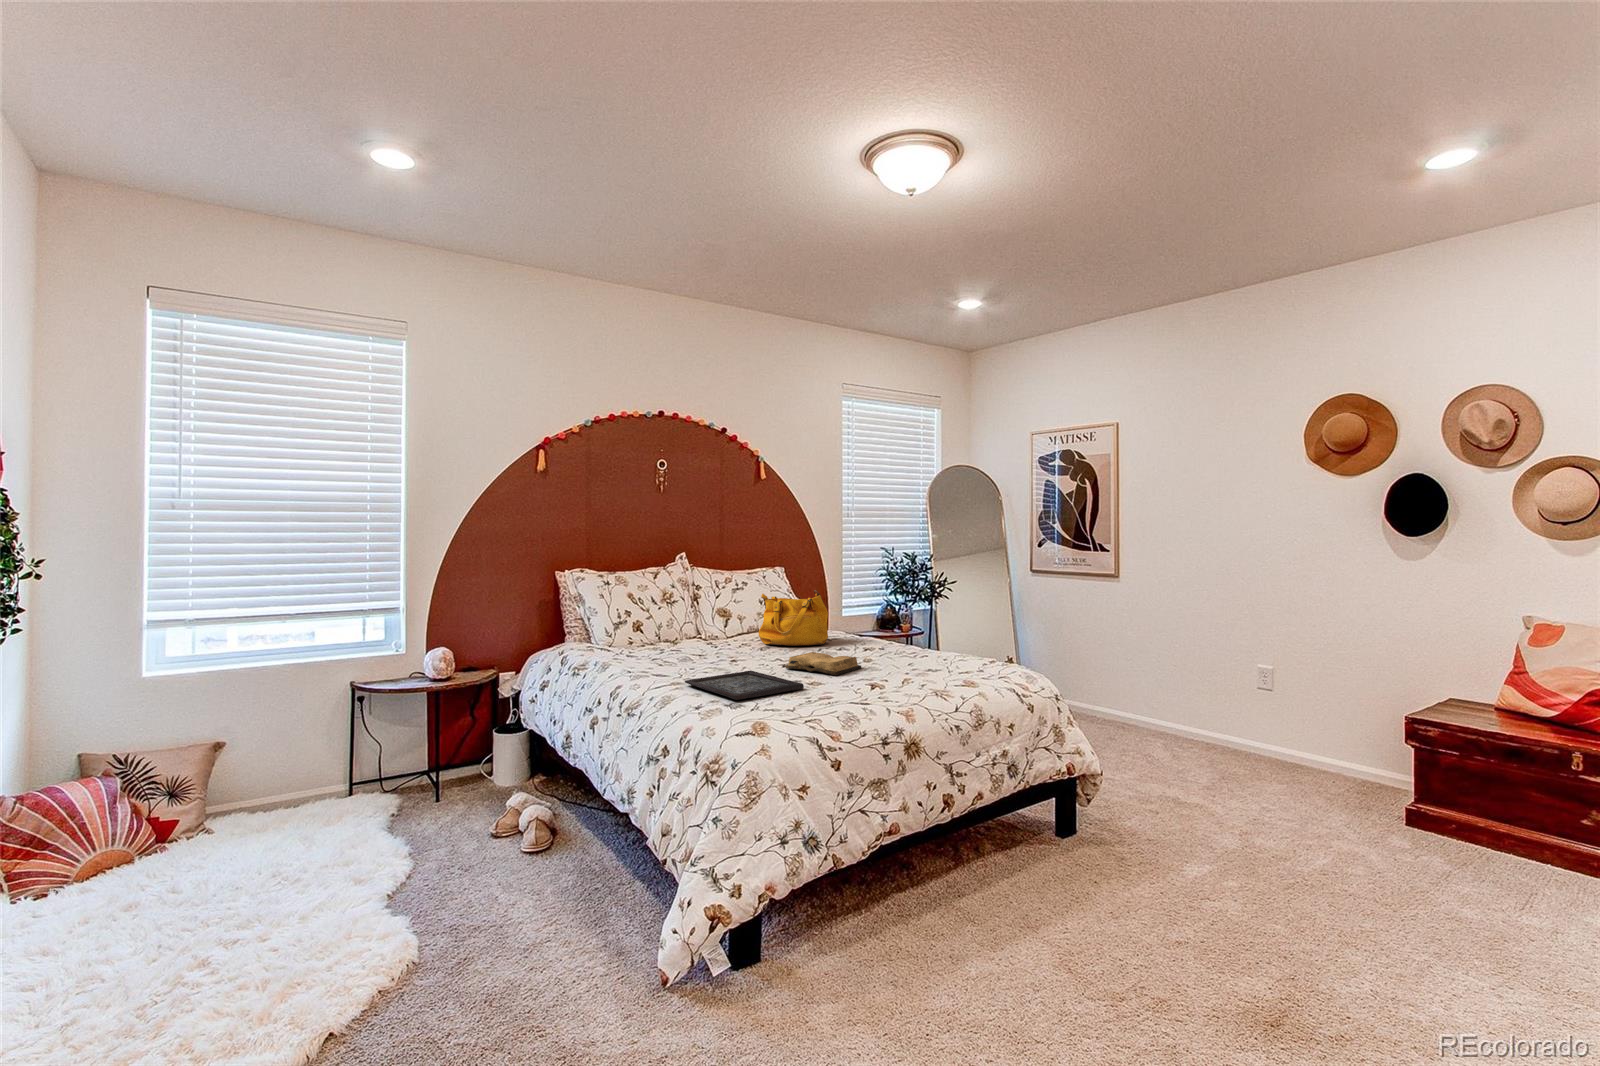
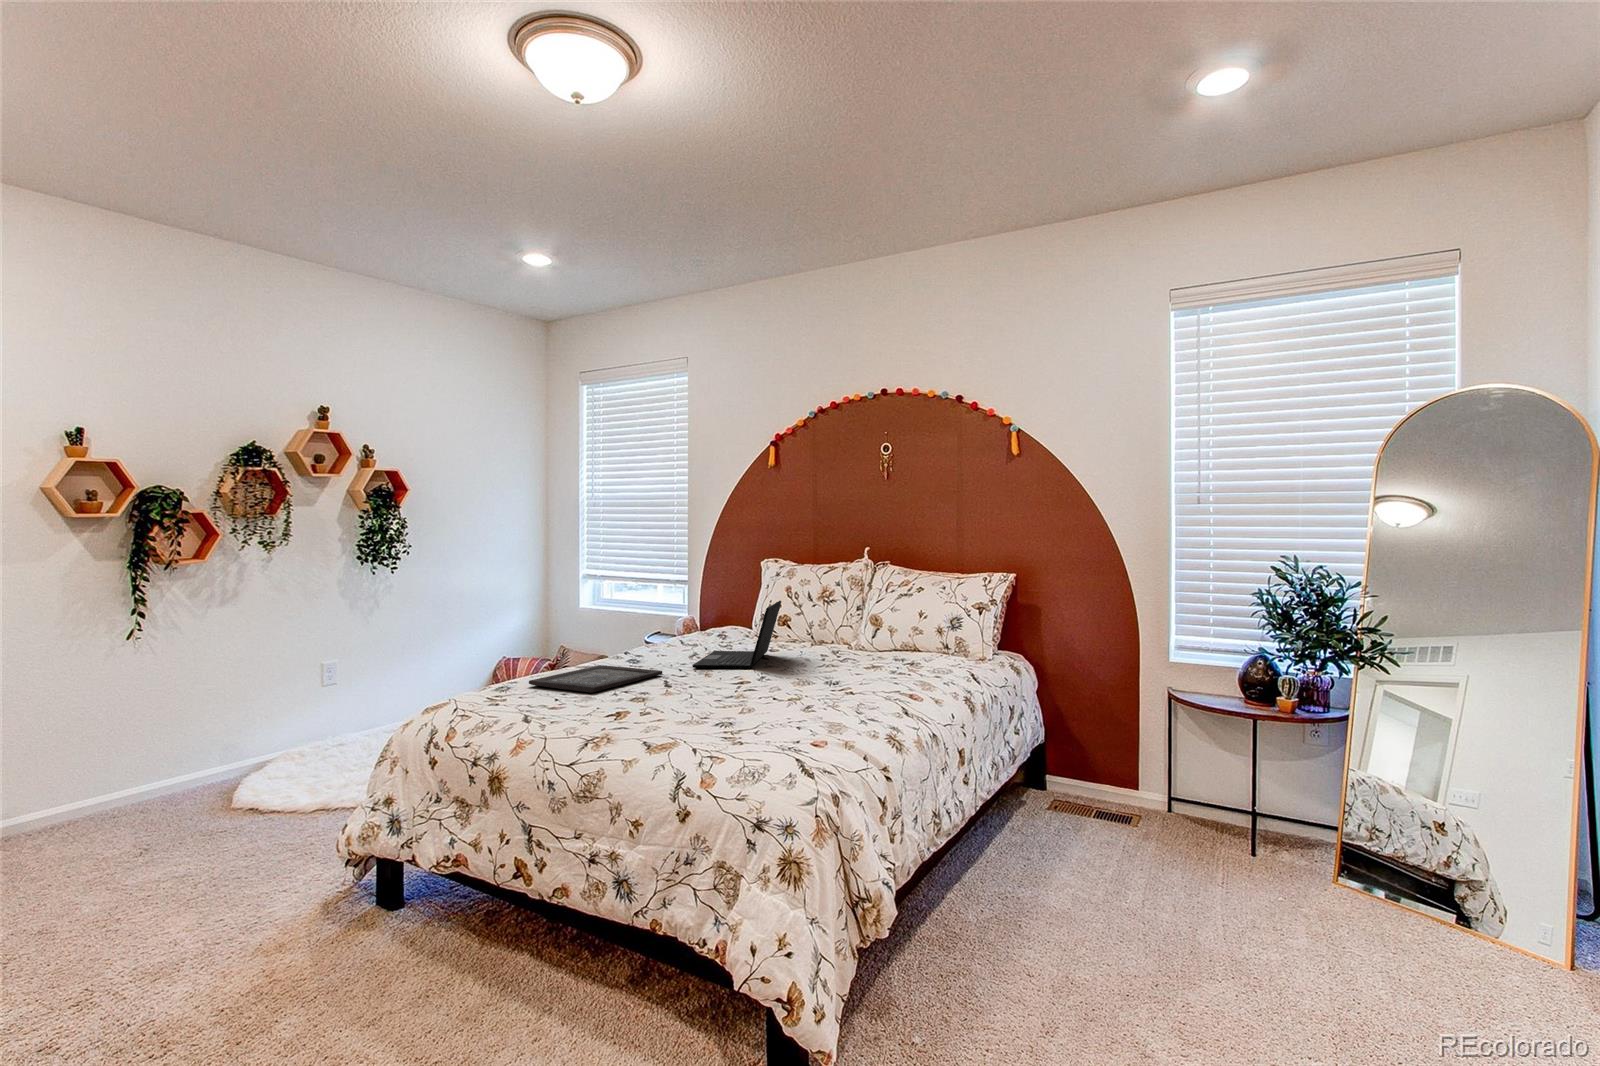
handbag: present [759,590,828,646] -> none [817,596,903,670]
laptop: none [671,603,773,667] -> present [692,601,781,669]
diary: present [786,652,861,676] -> none [671,665,753,696]

